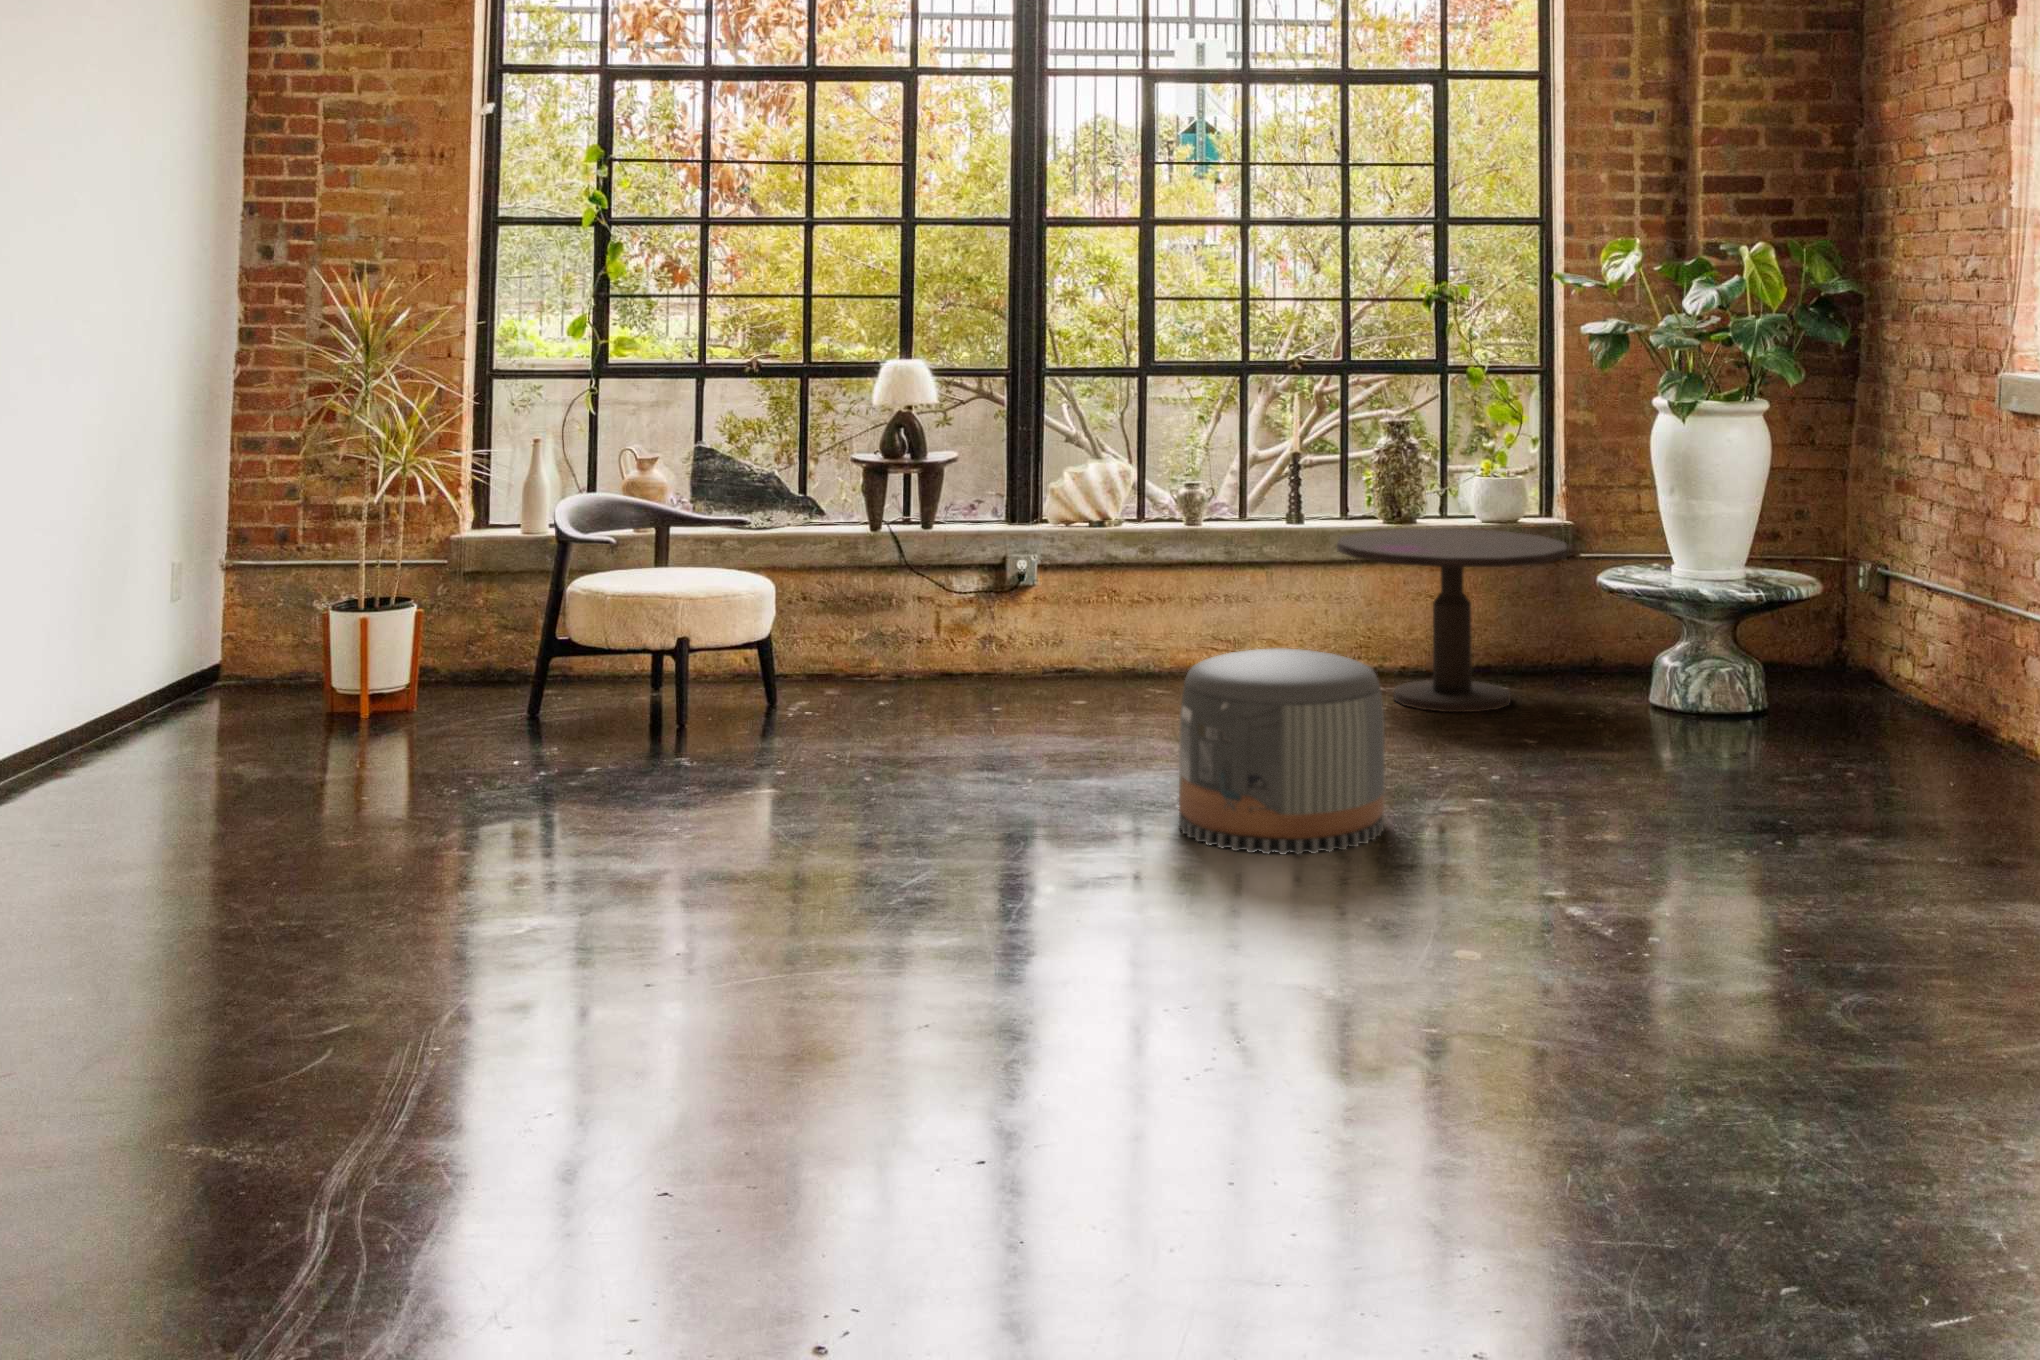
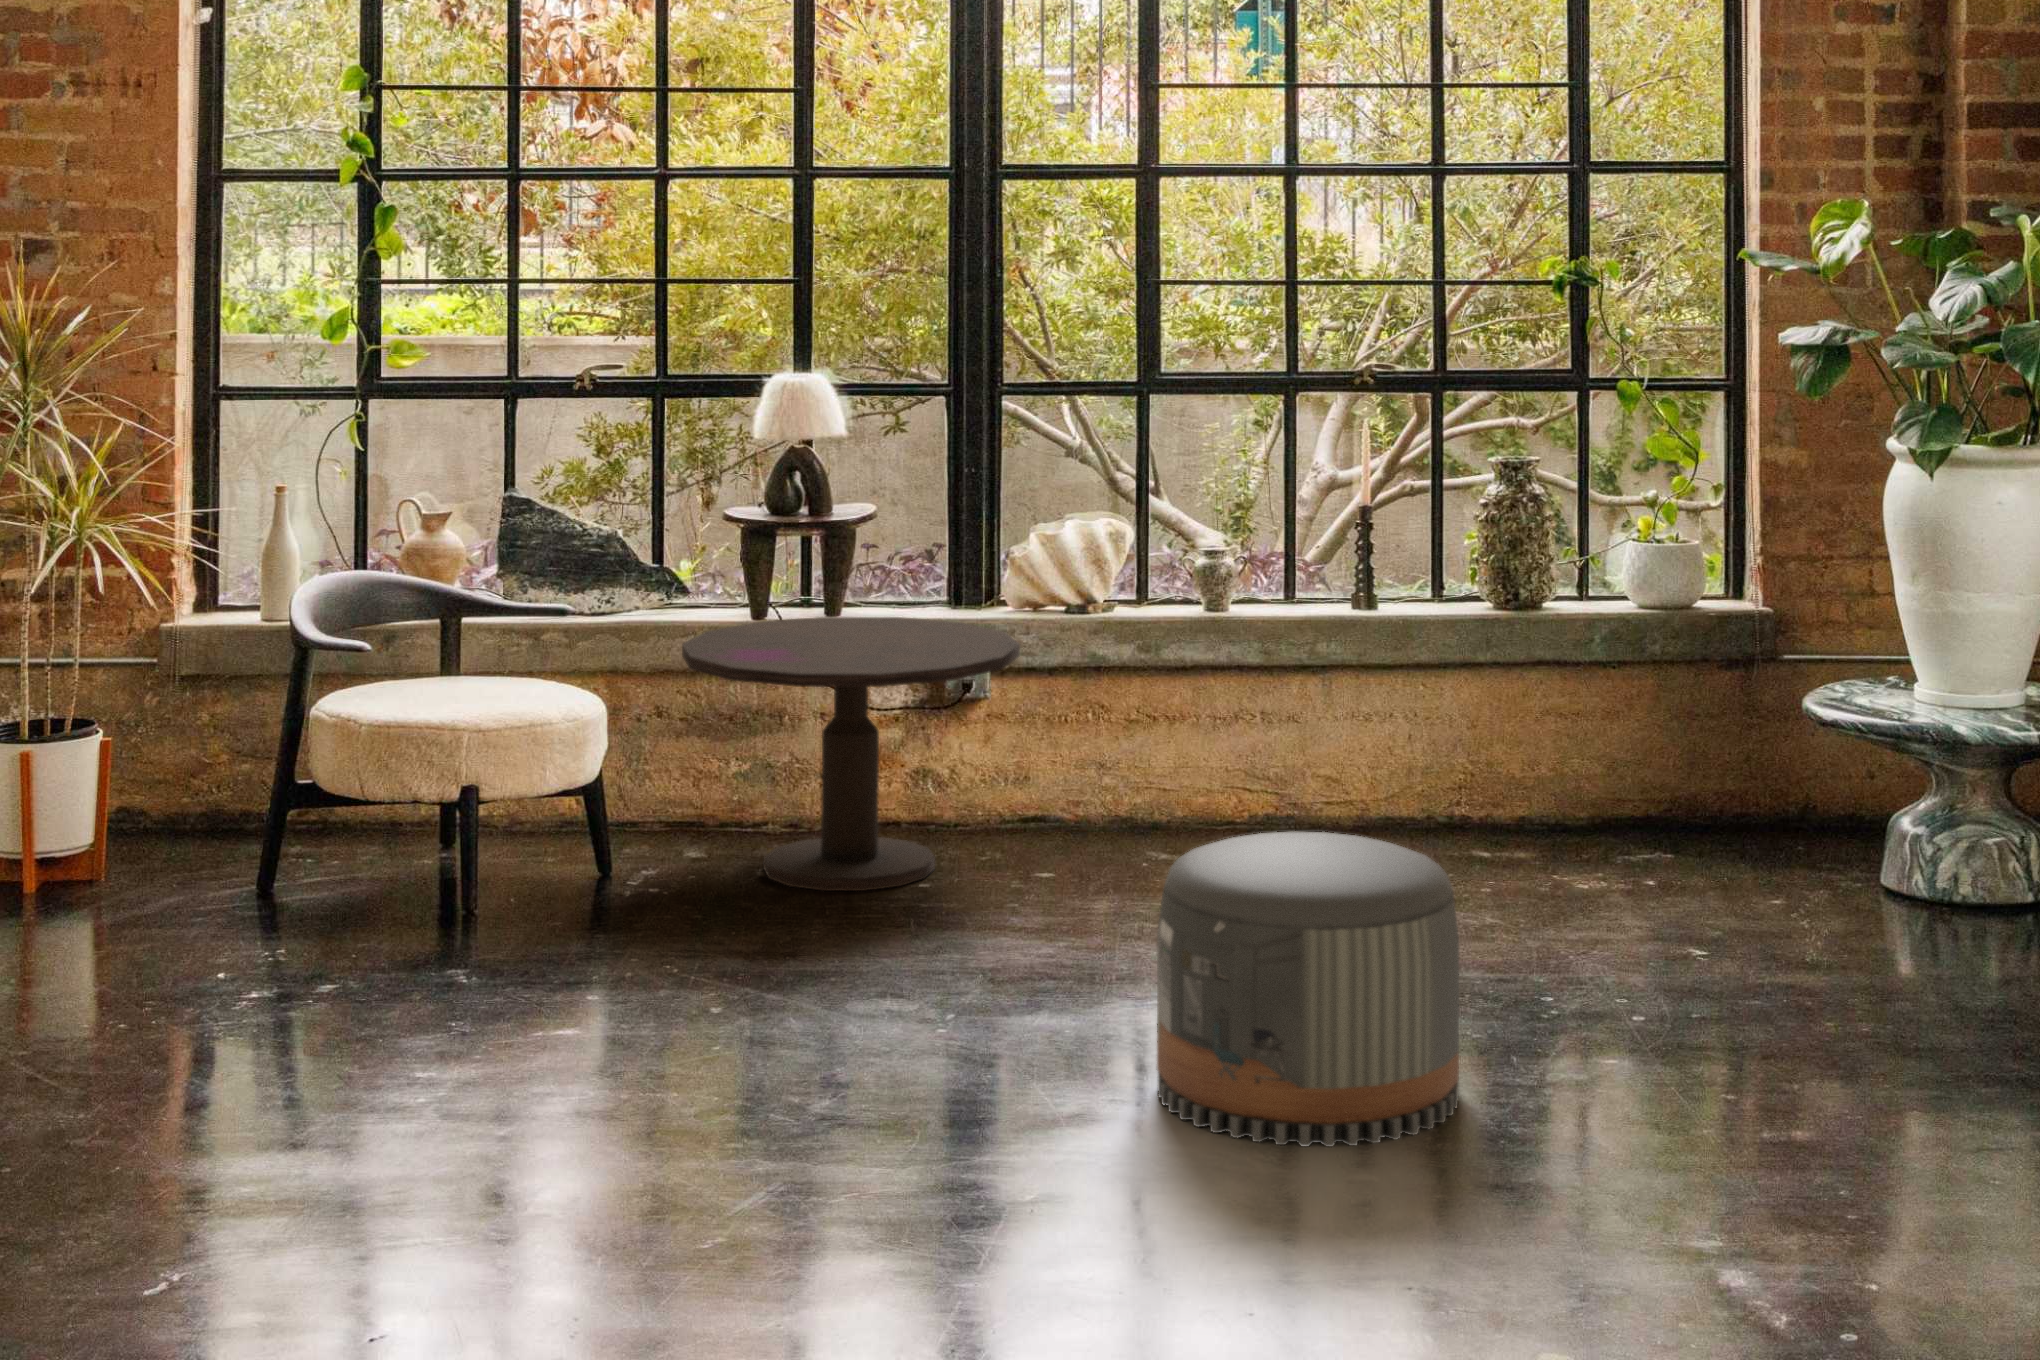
side table: present [1337,528,1567,712] -> present [682,617,1020,891]

